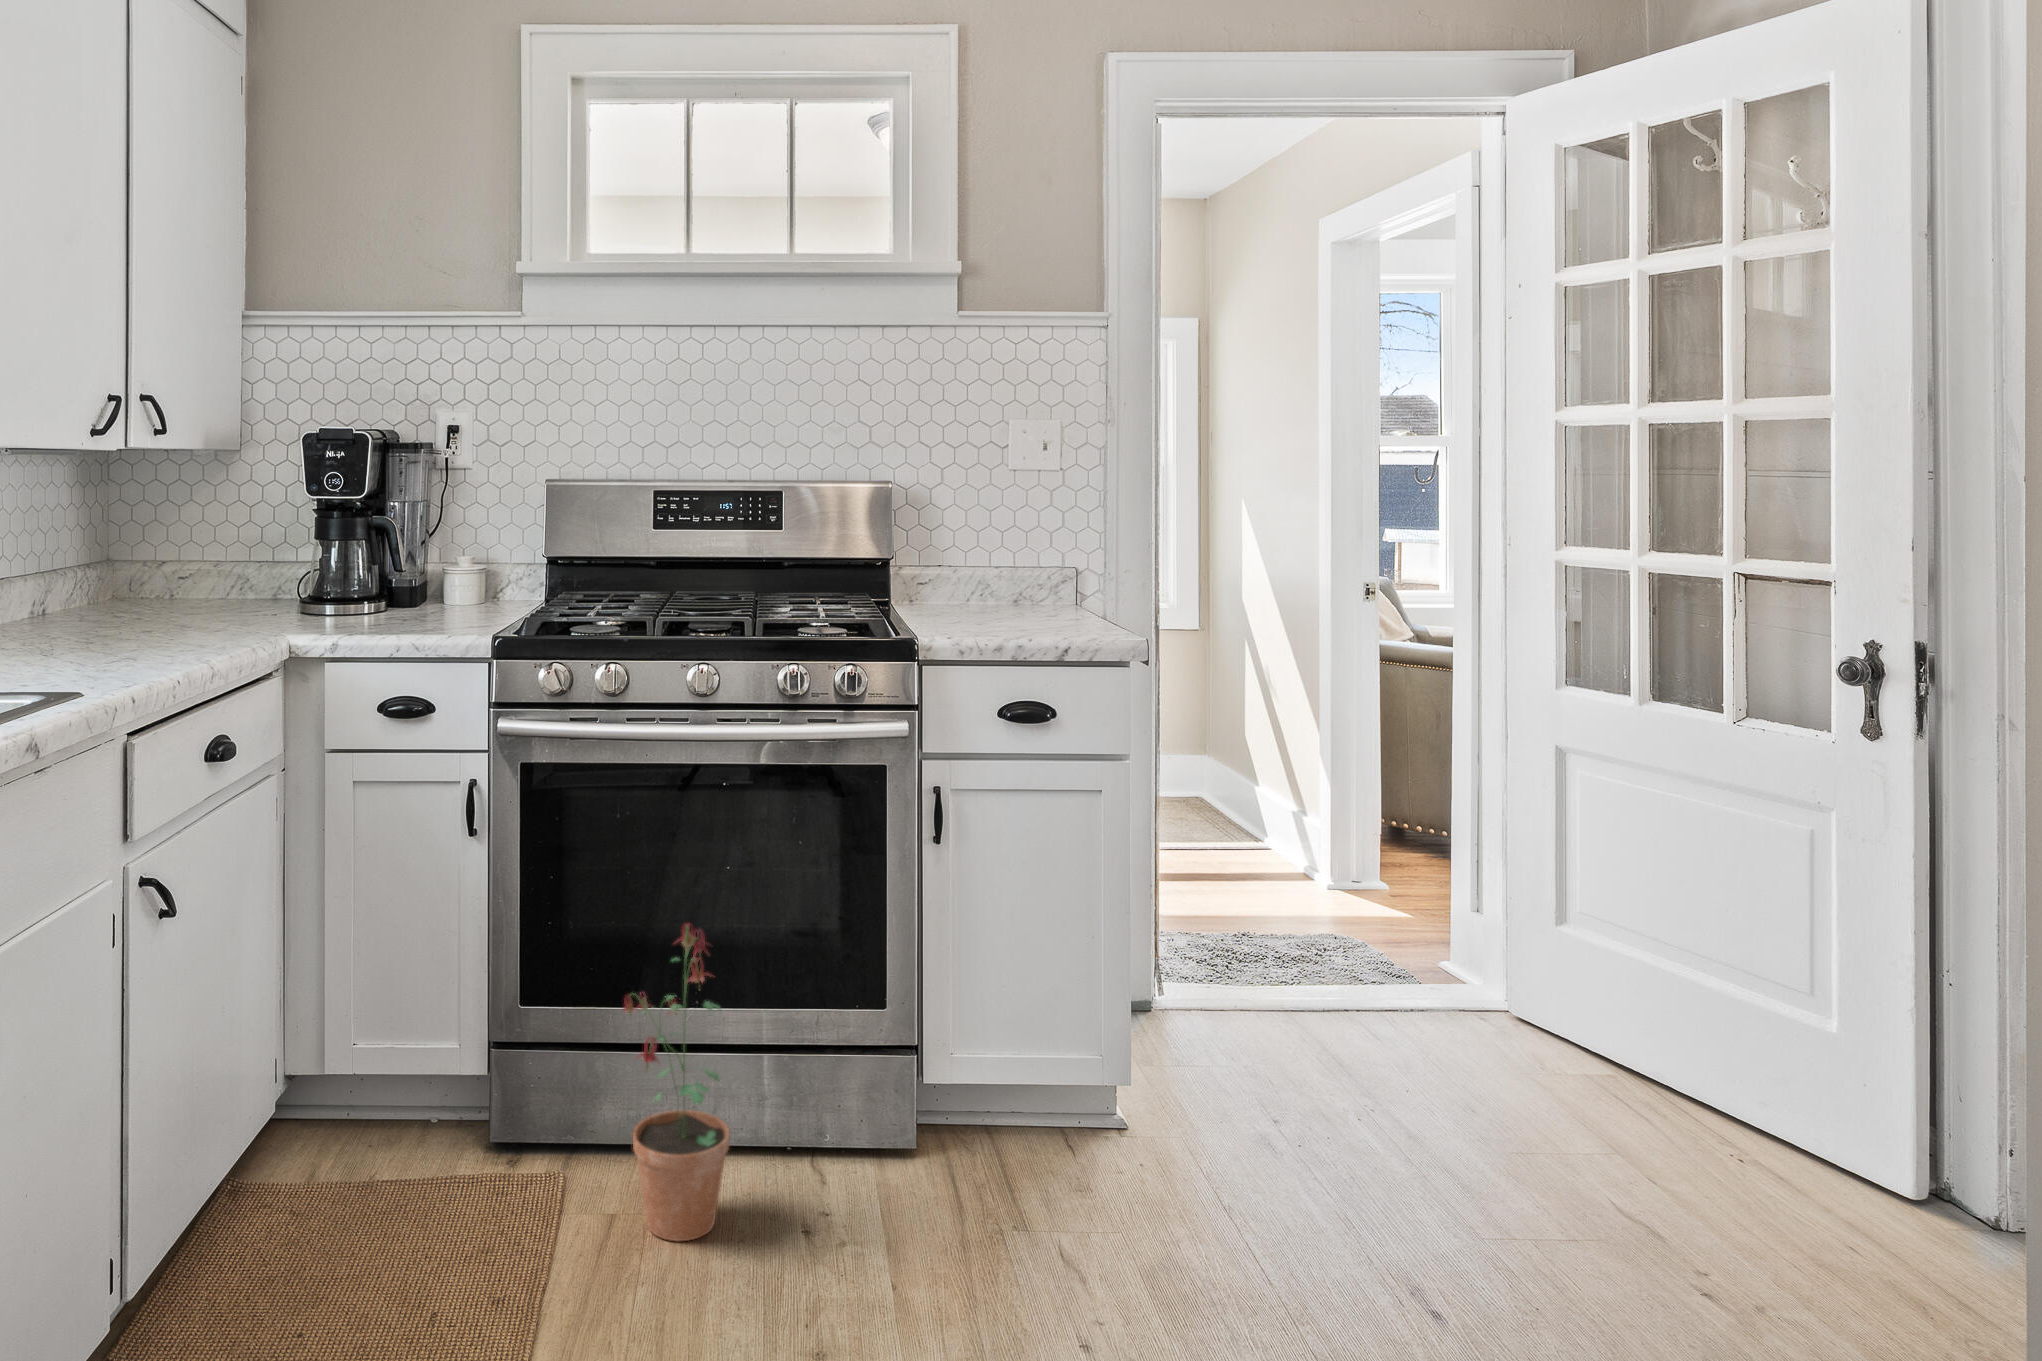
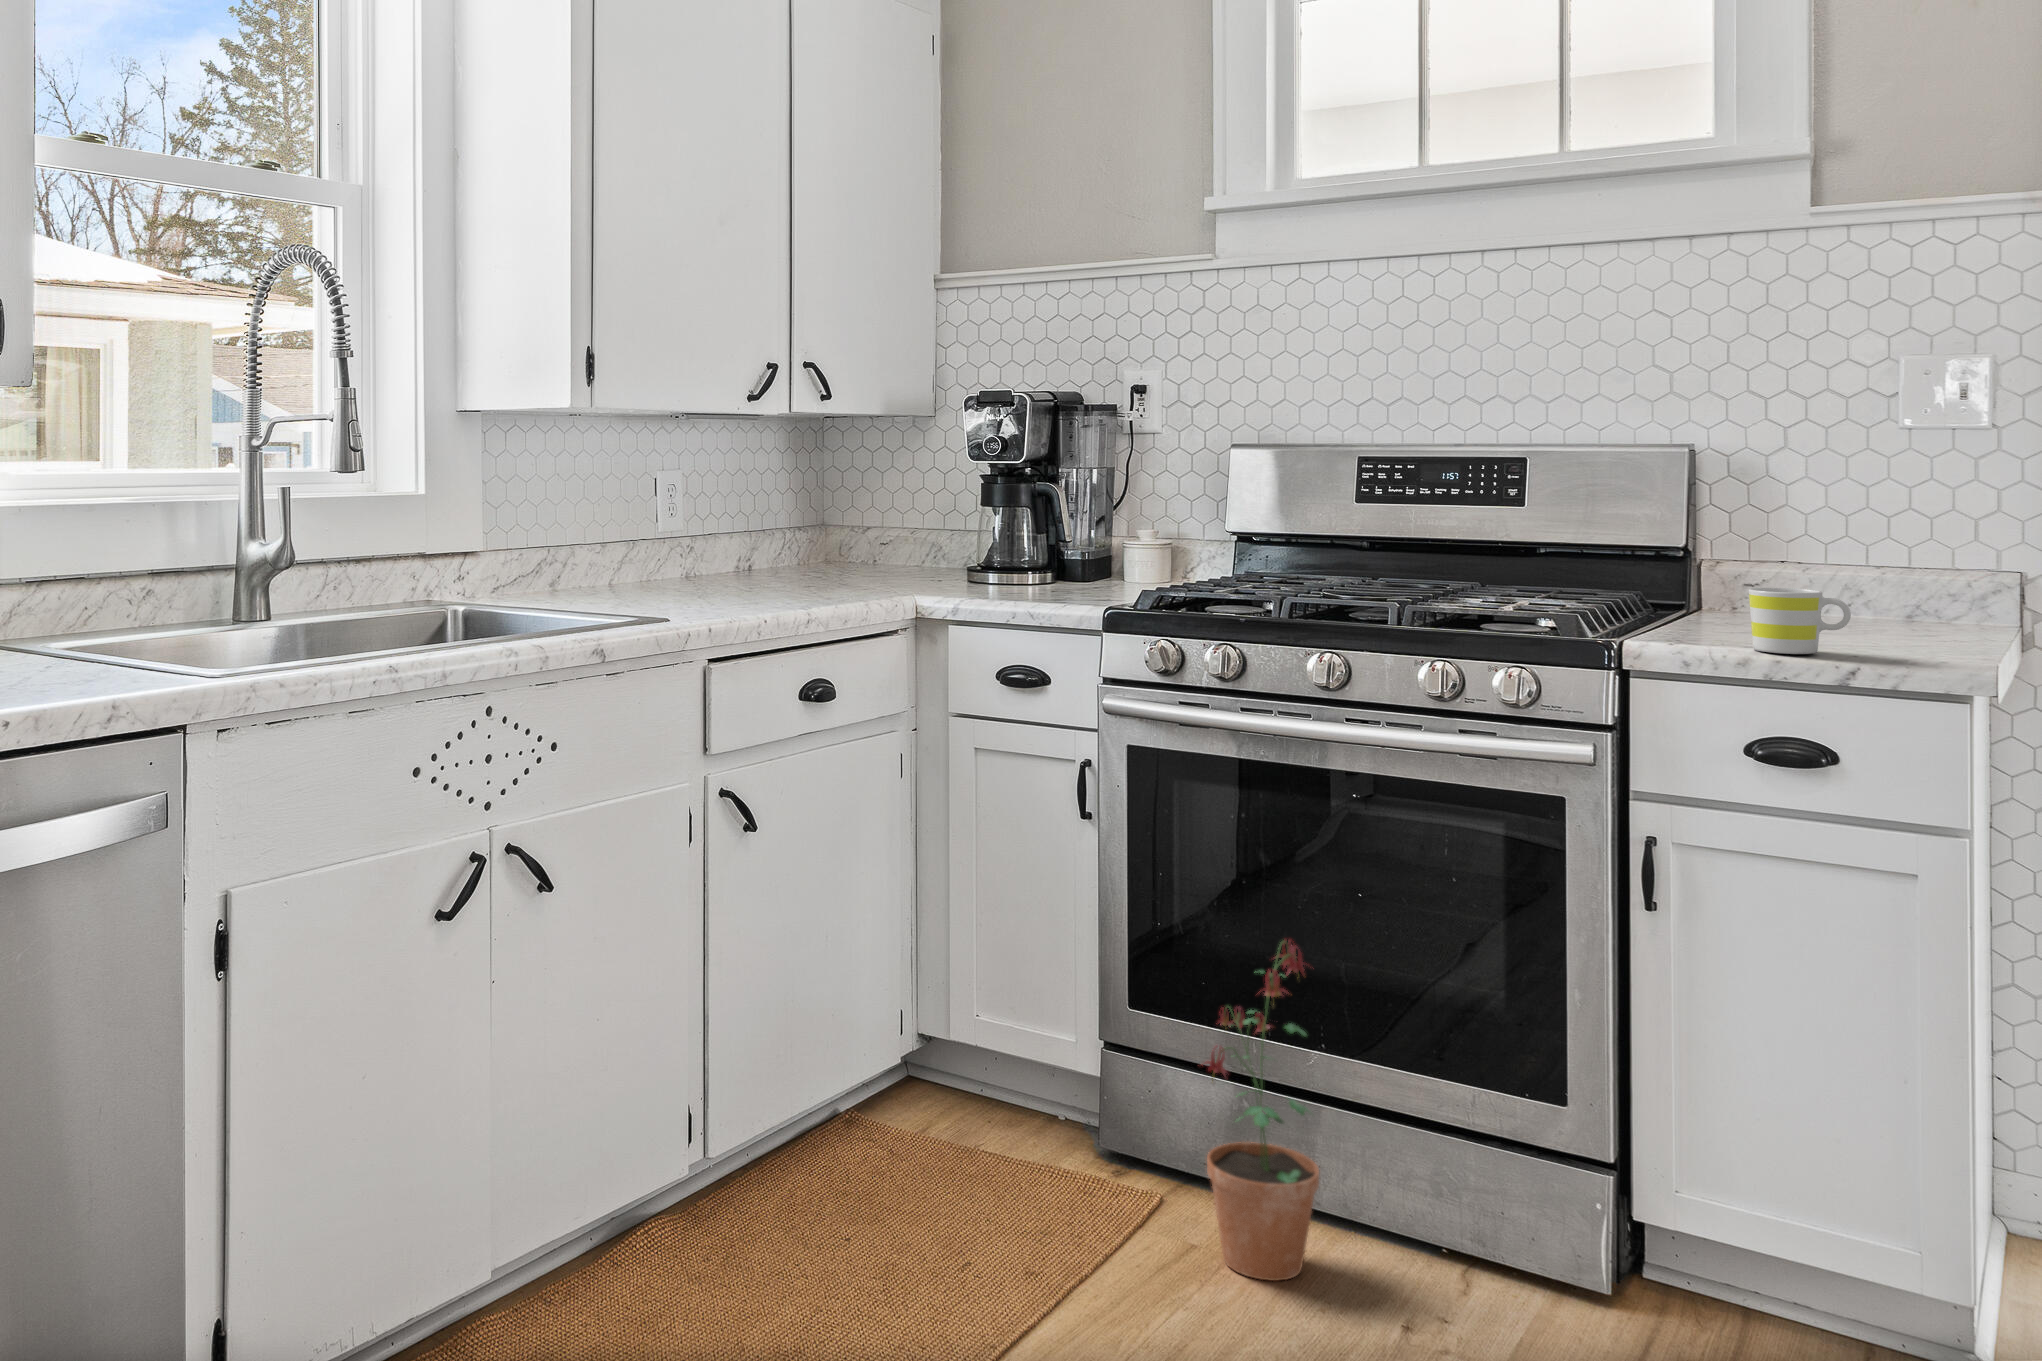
mug: none [990,588,1054,638] -> present [1749,588,1851,654]

